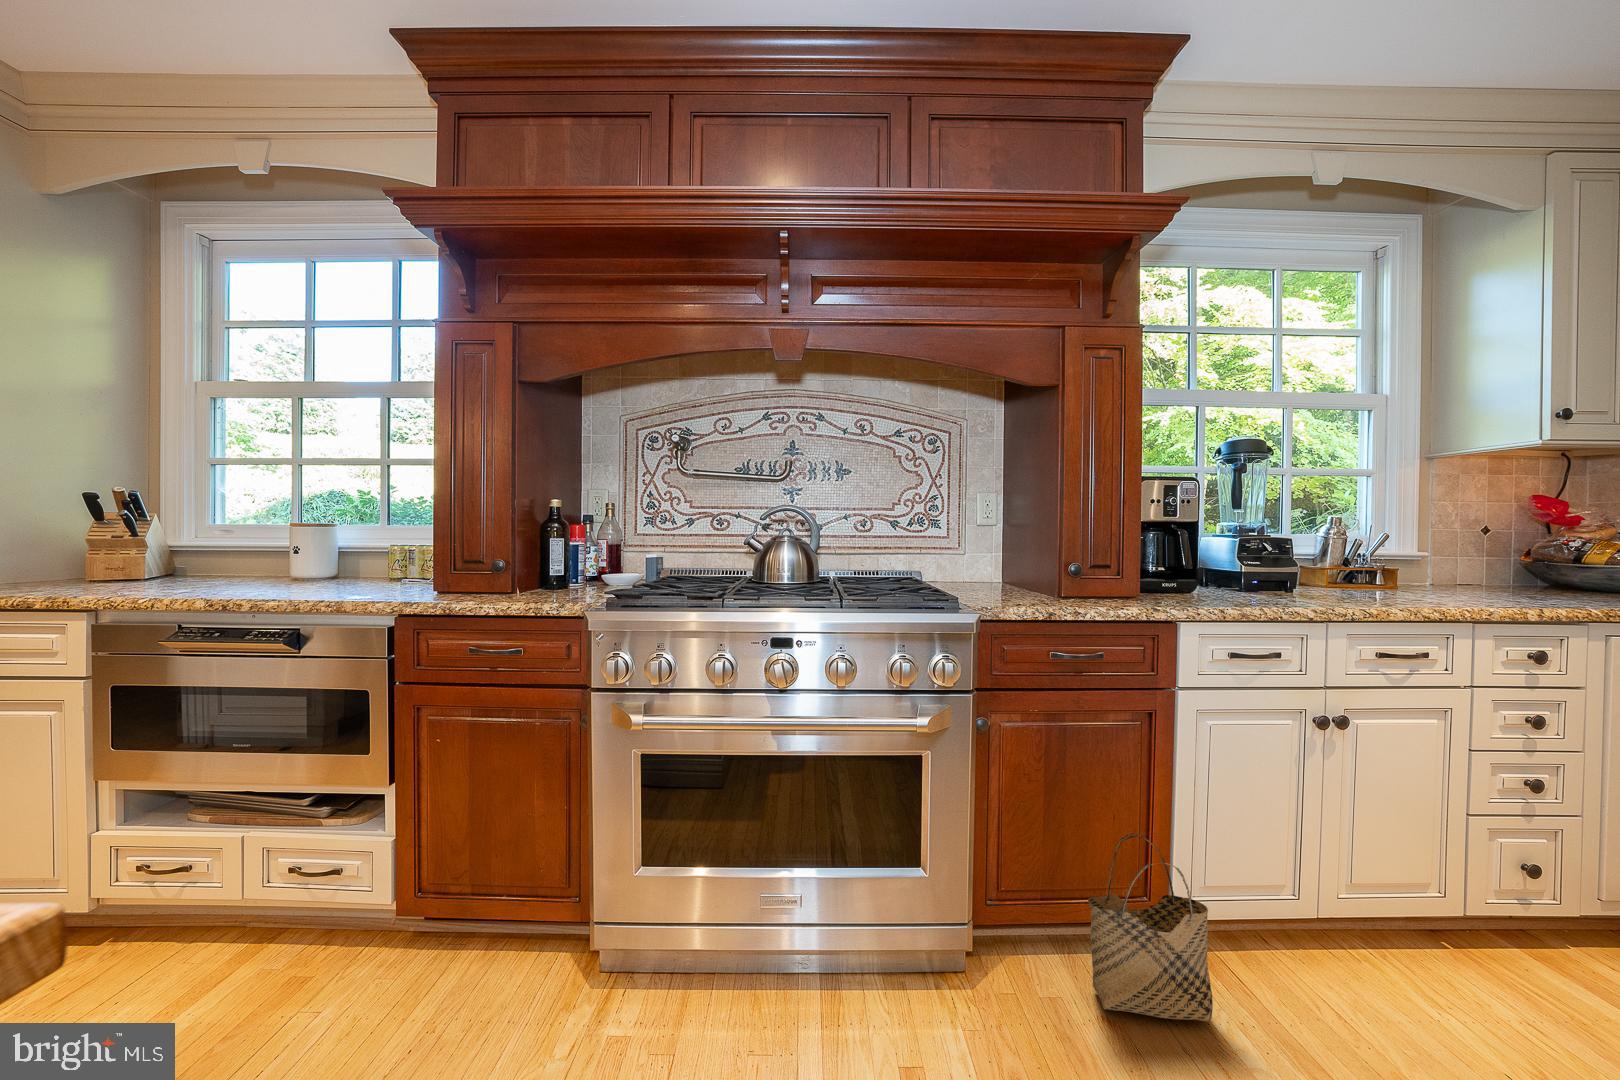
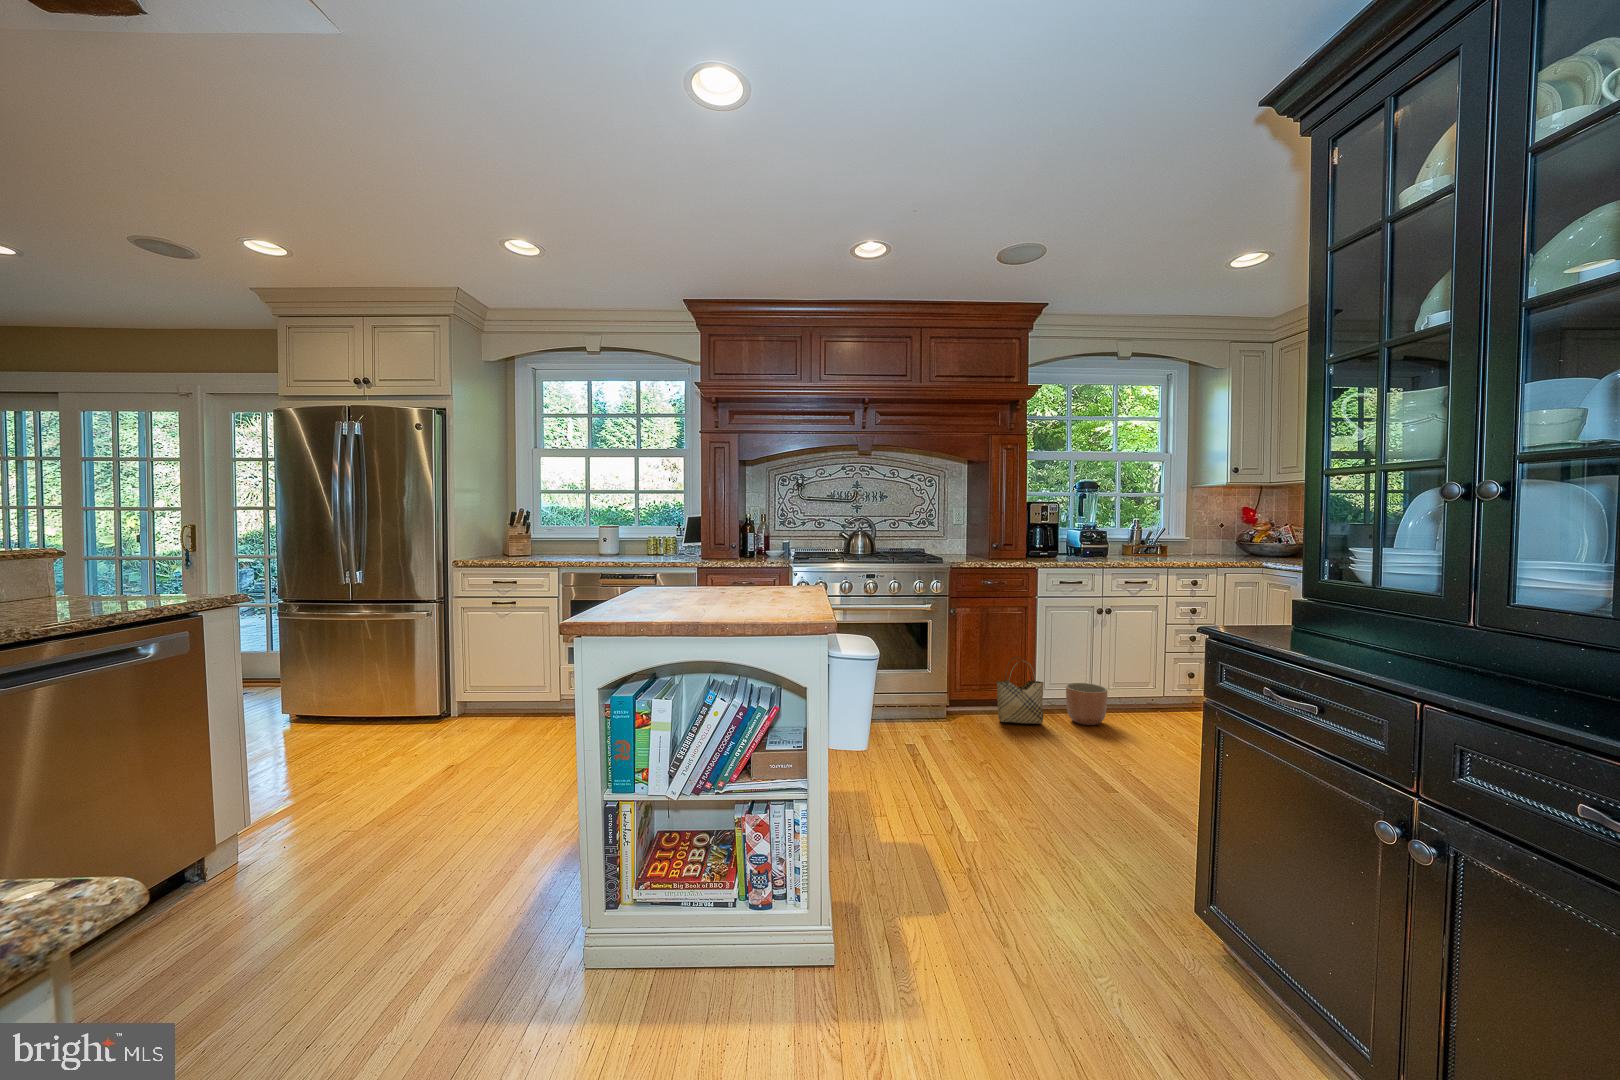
planter: none [1257,895,1379,1029] -> present [1066,683,1107,725]

